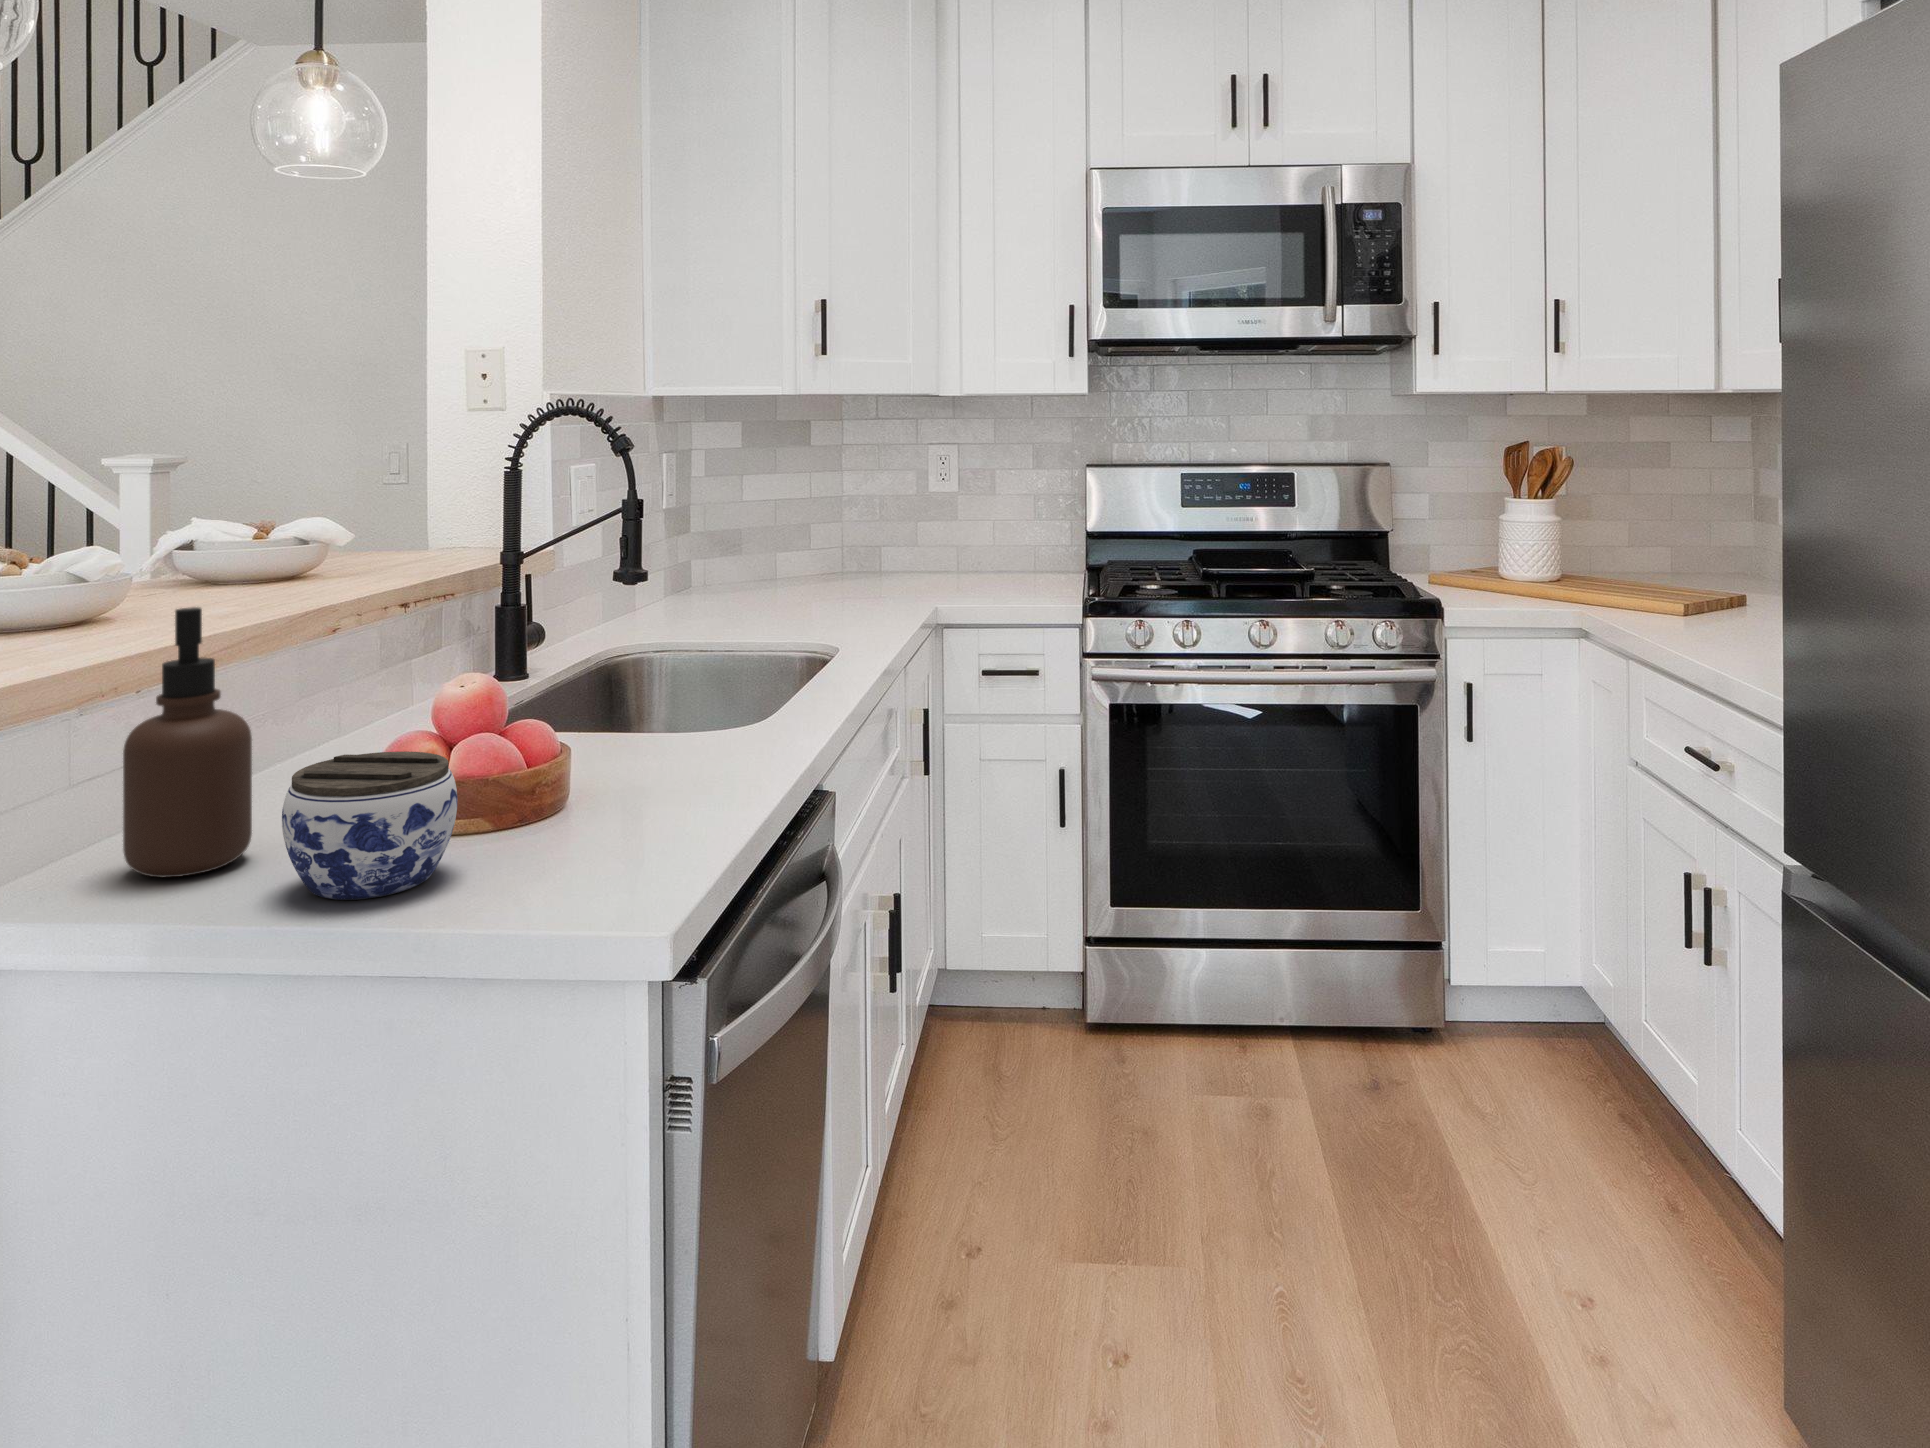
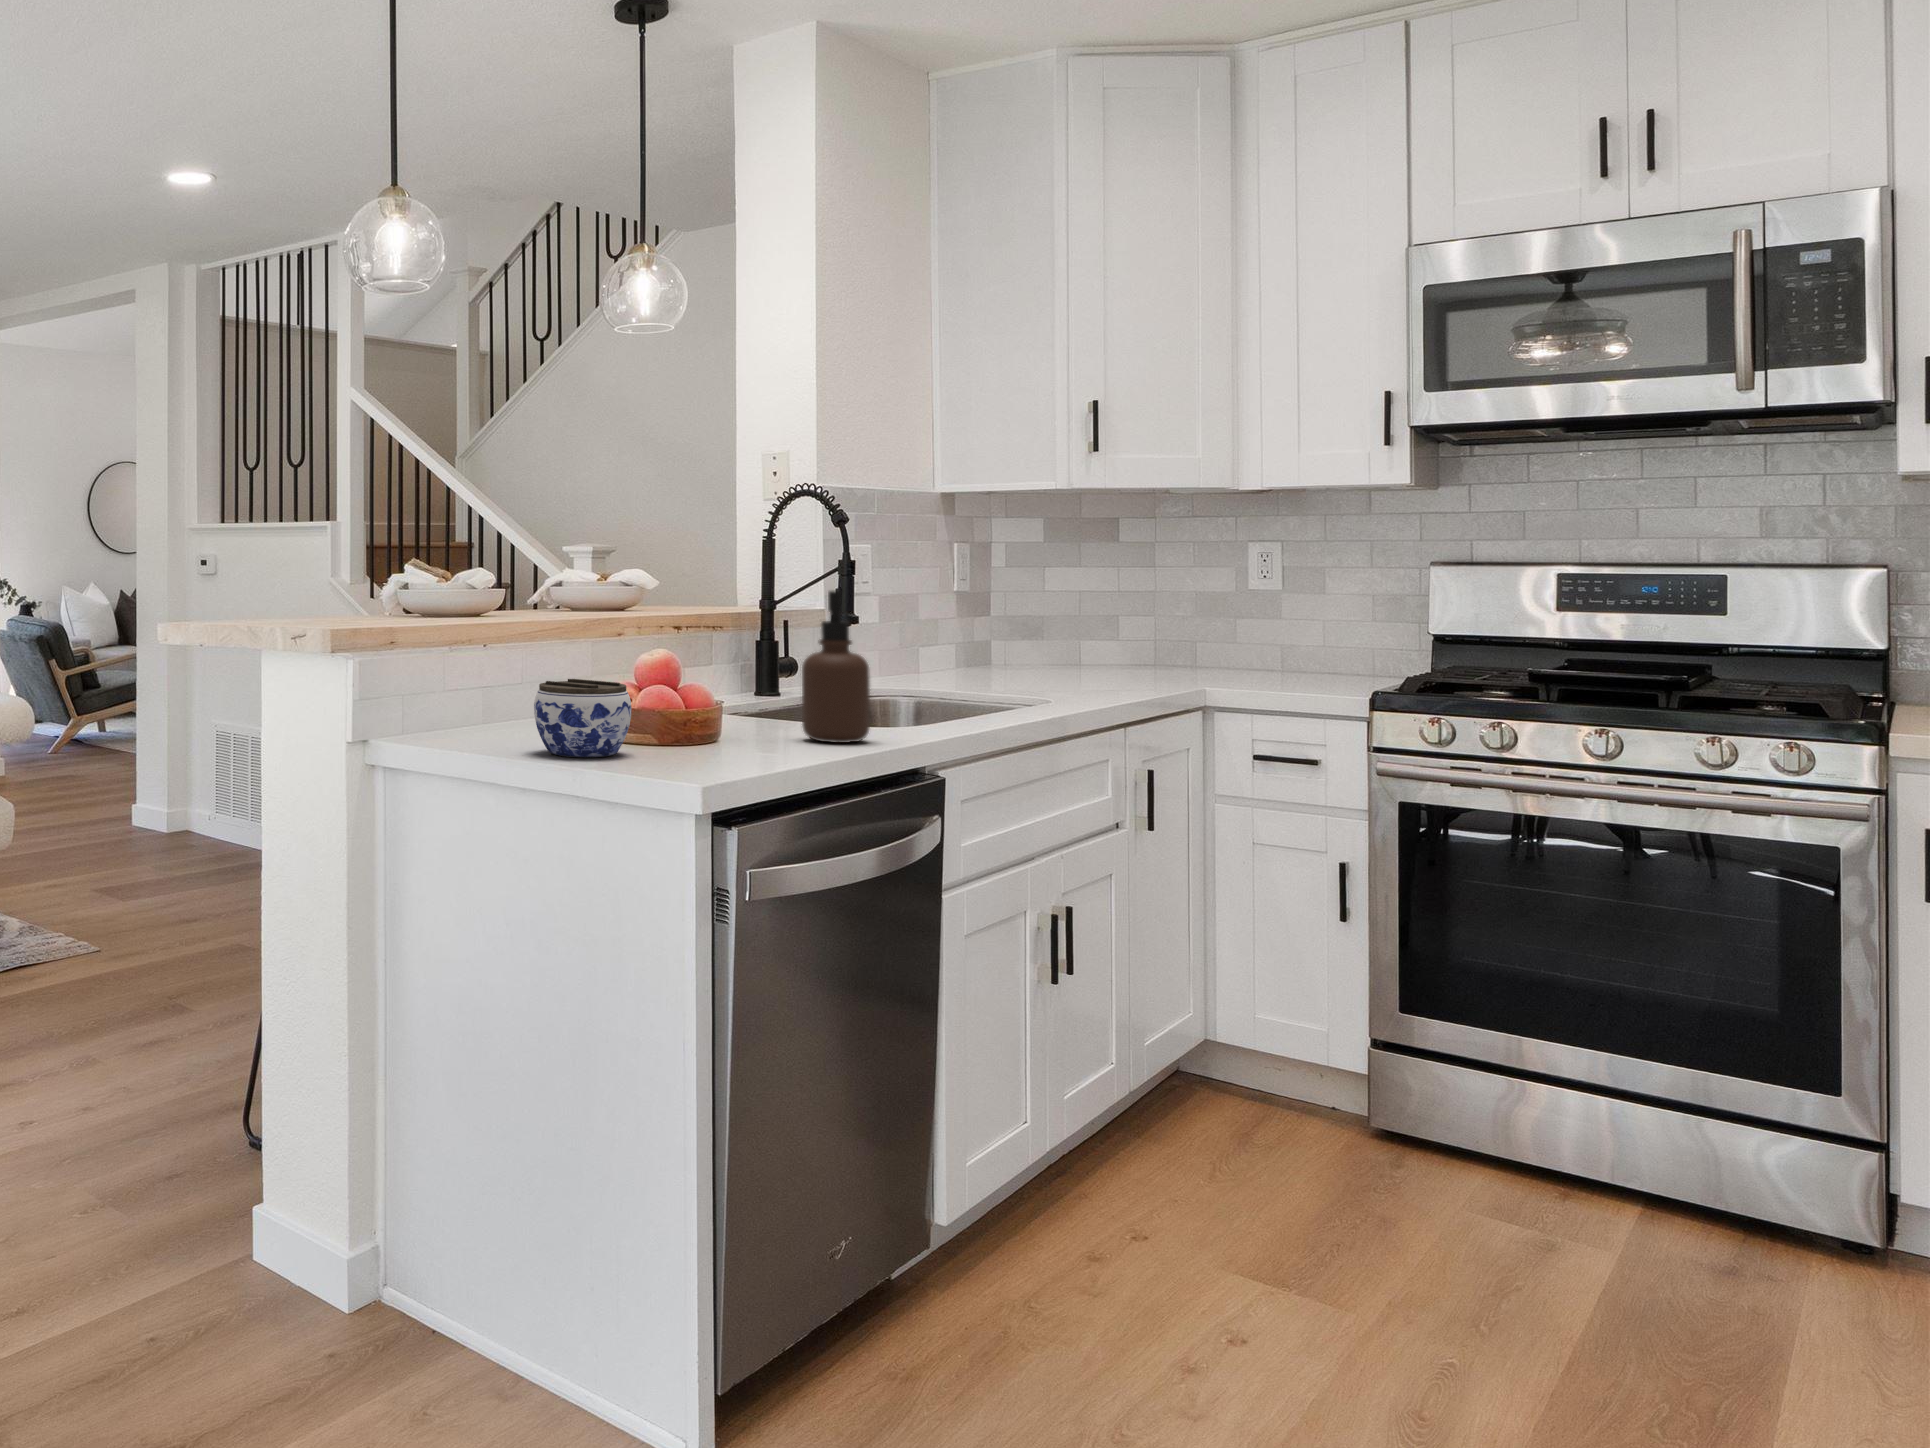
soap dispenser: present [123,607,252,877] -> present [802,591,870,743]

